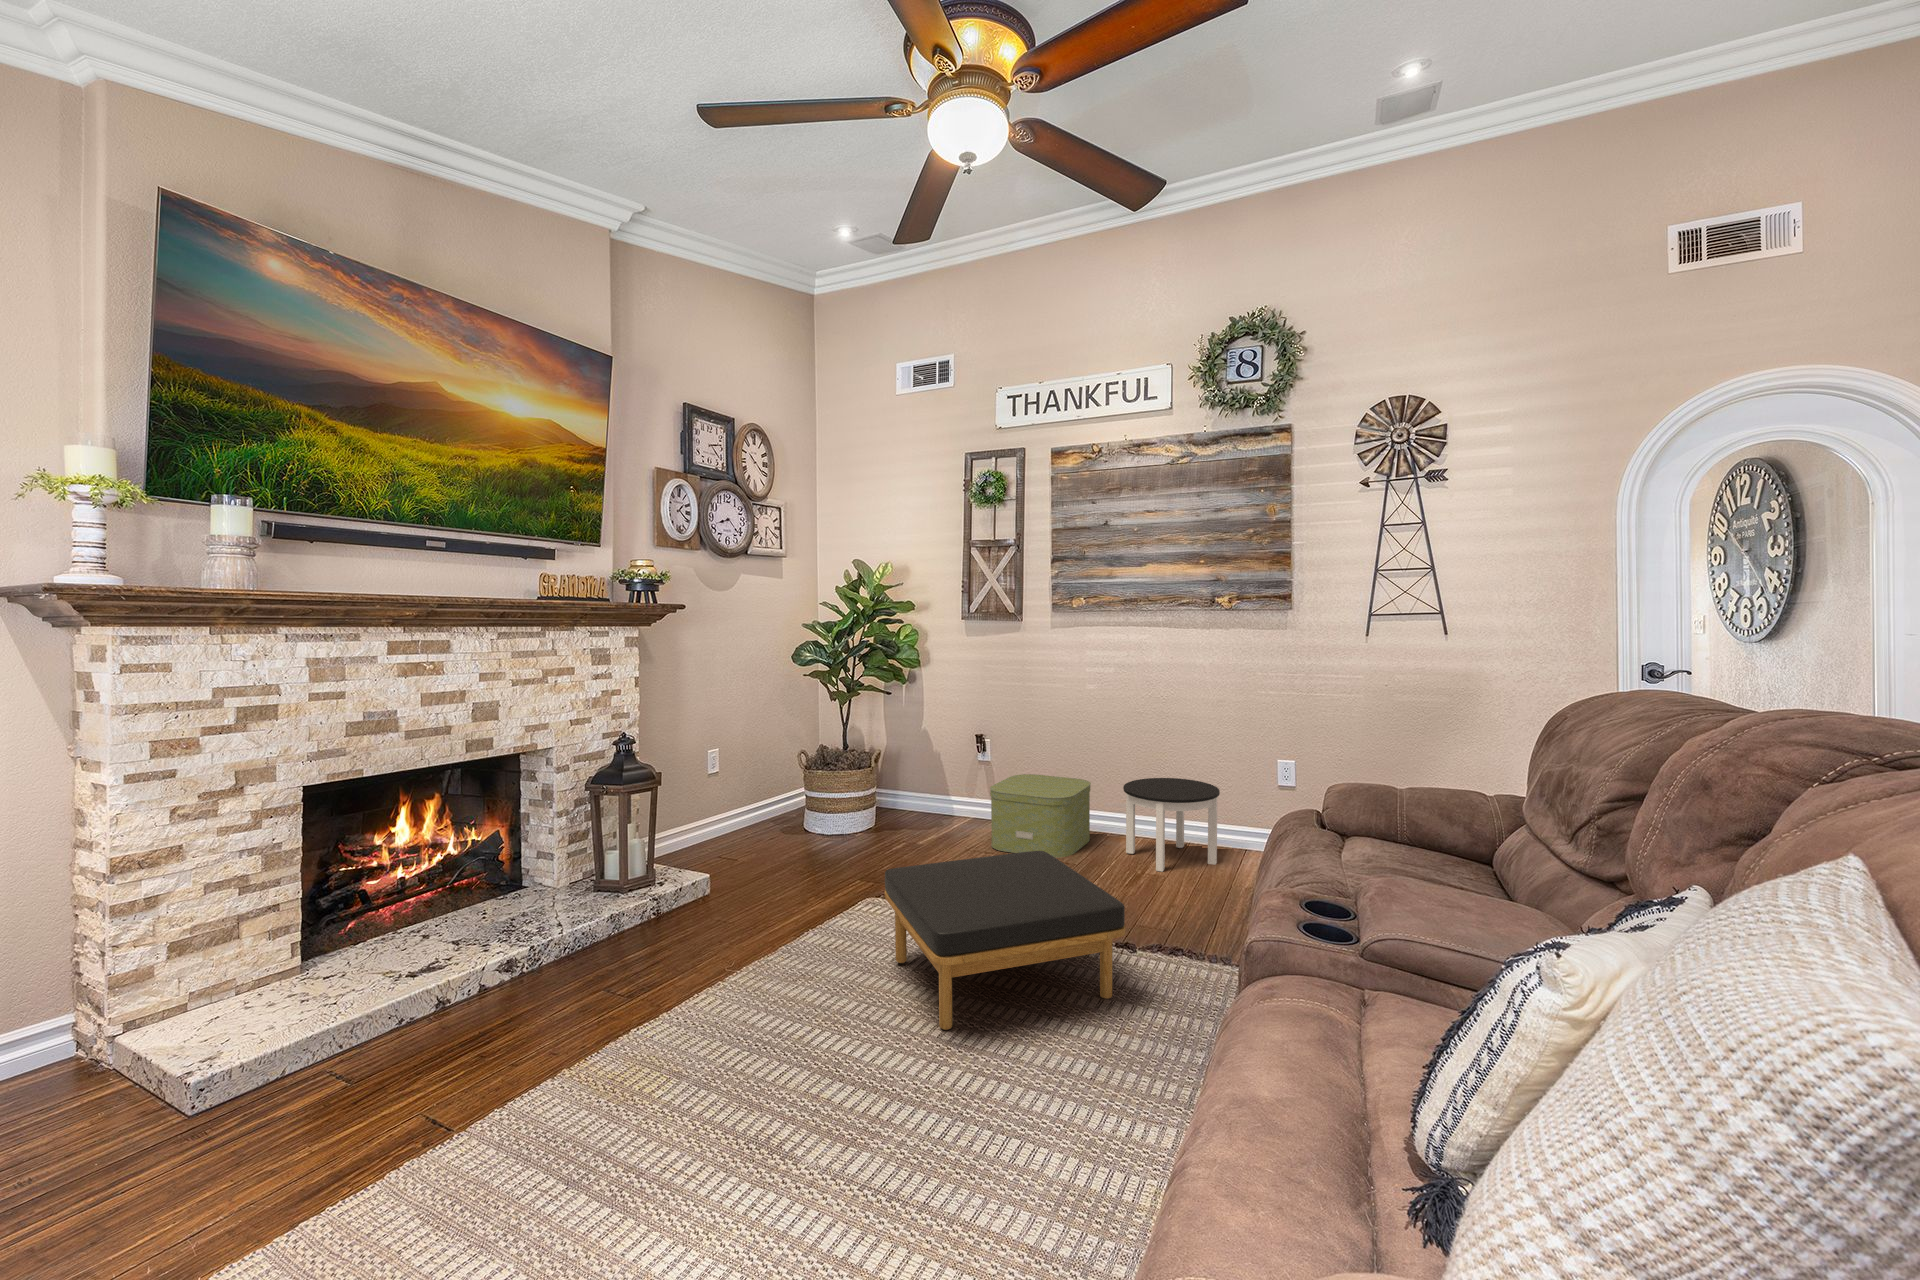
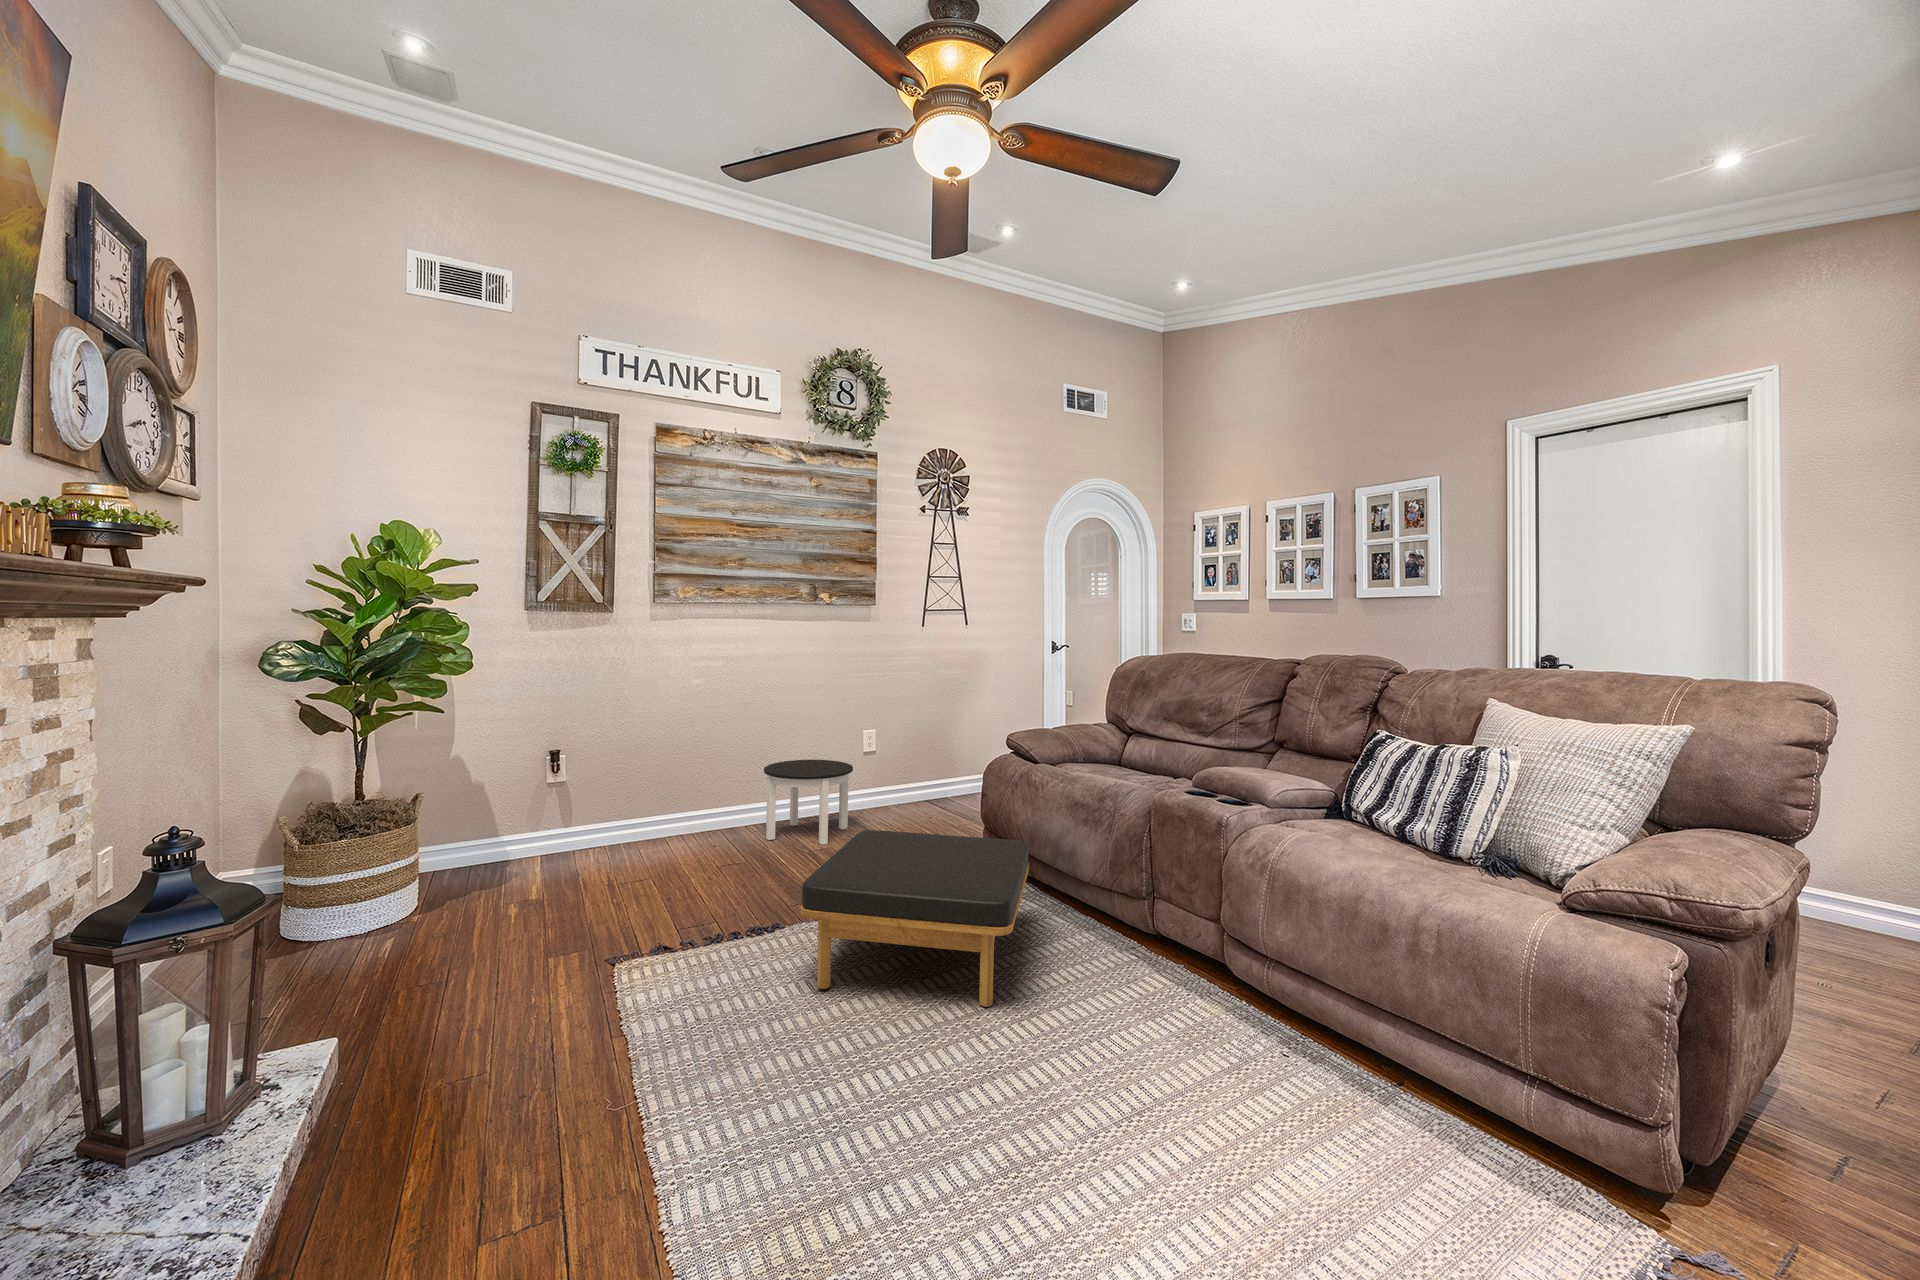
storage box: present [990,774,1091,858] -> none [614,780,728,874]

